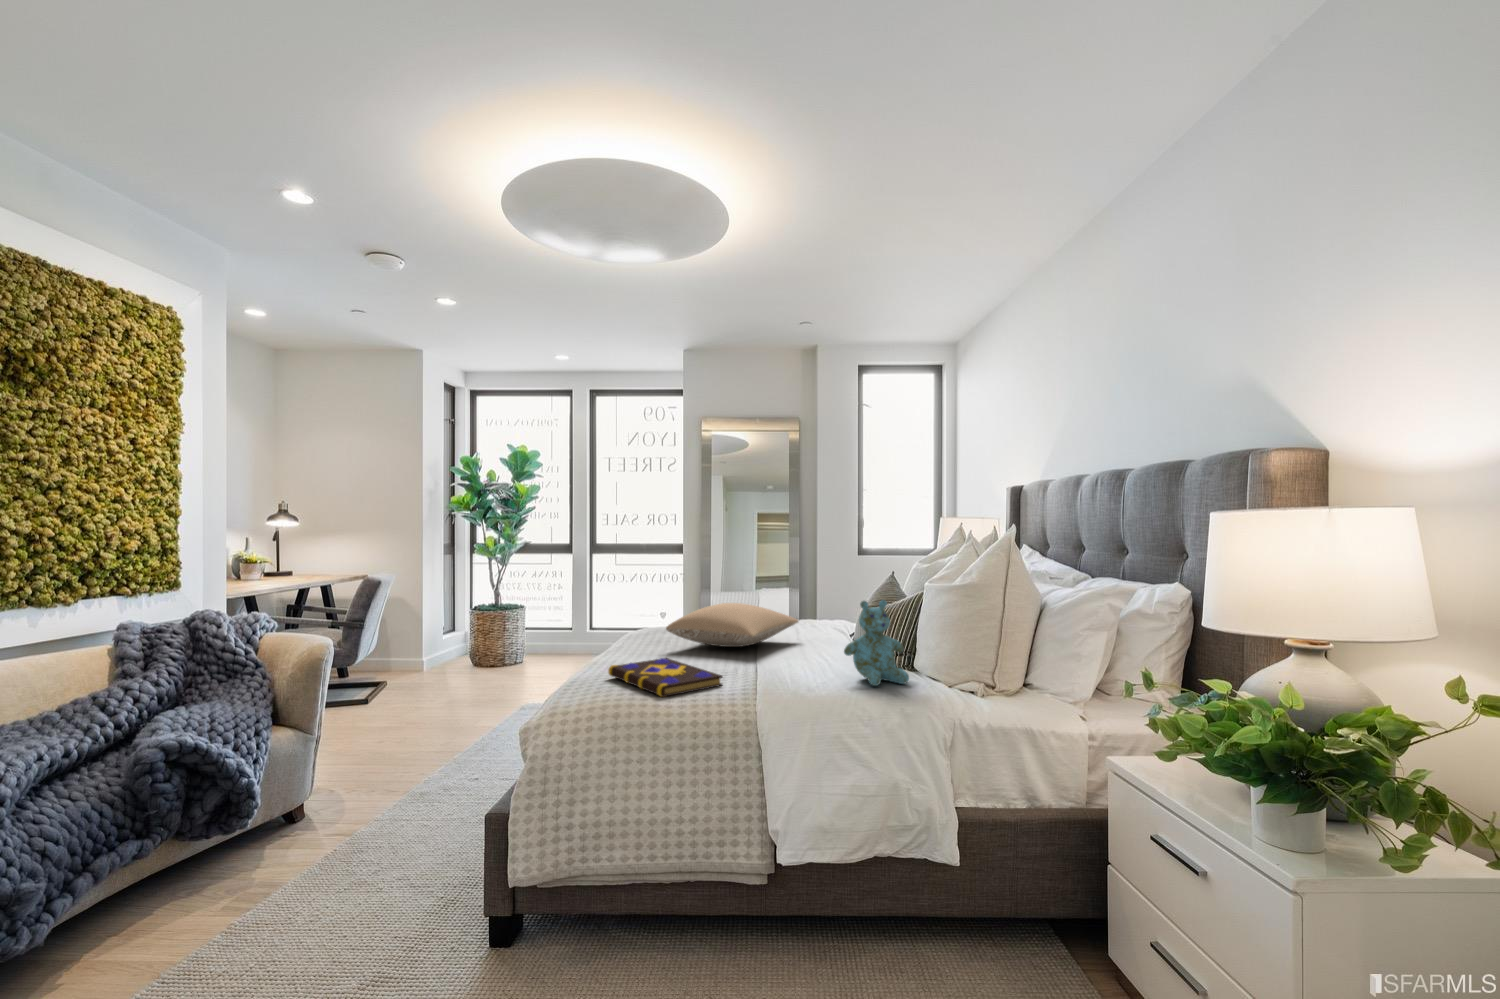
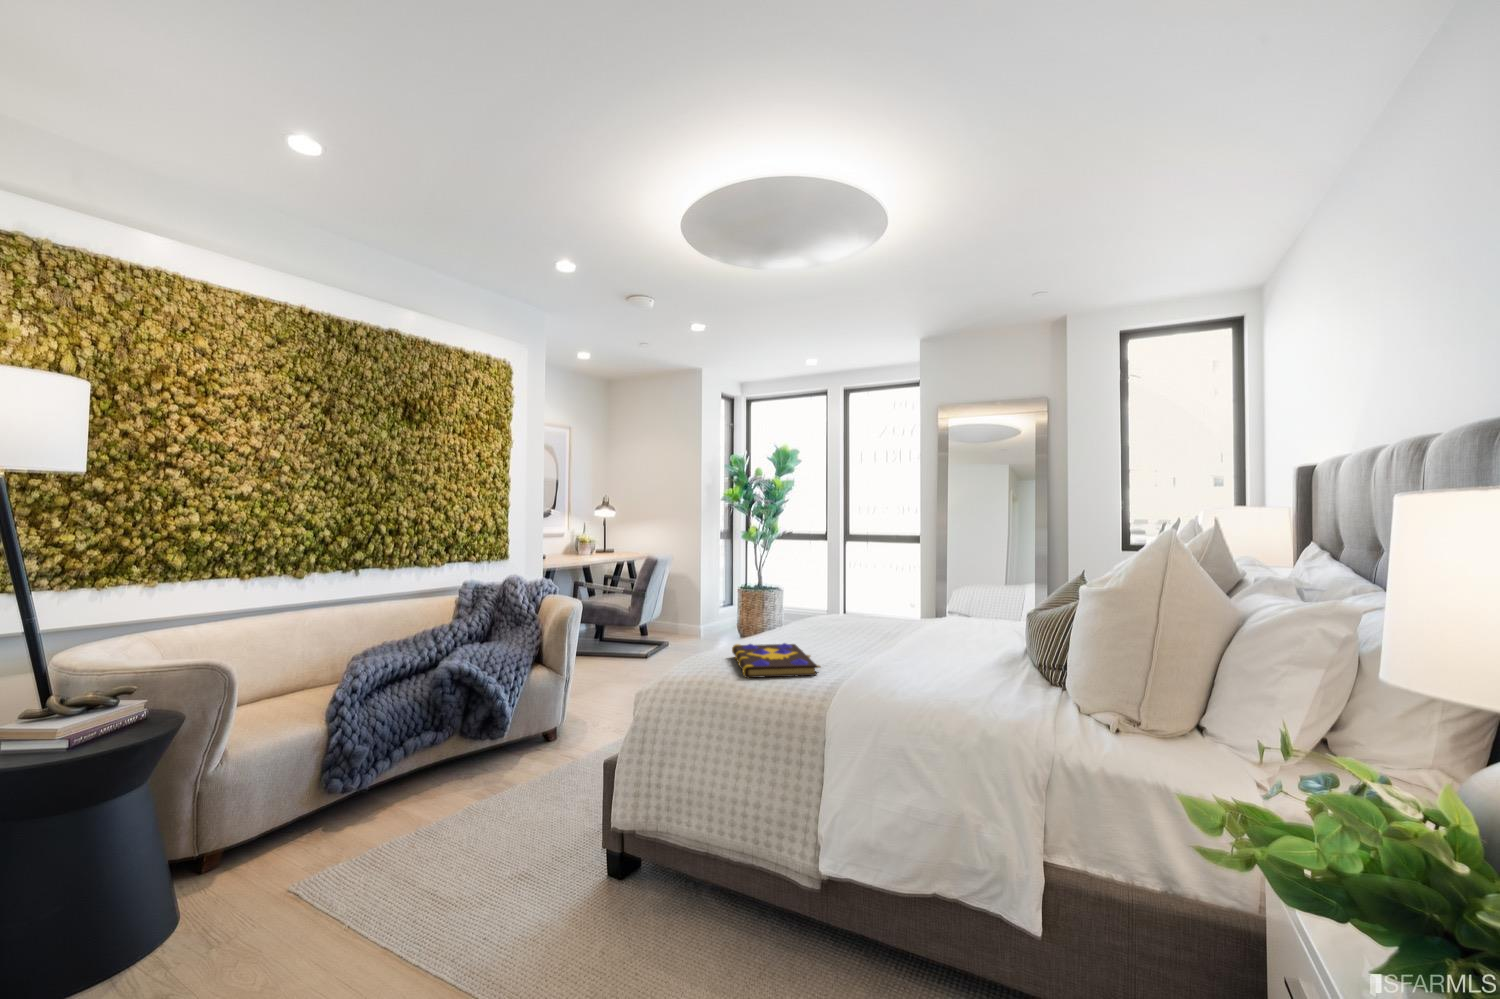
stuffed bear: present [844,600,909,686] -> none [946,598,1027,701]
pillow: present [666,603,798,647] -> none [821,597,970,643]

